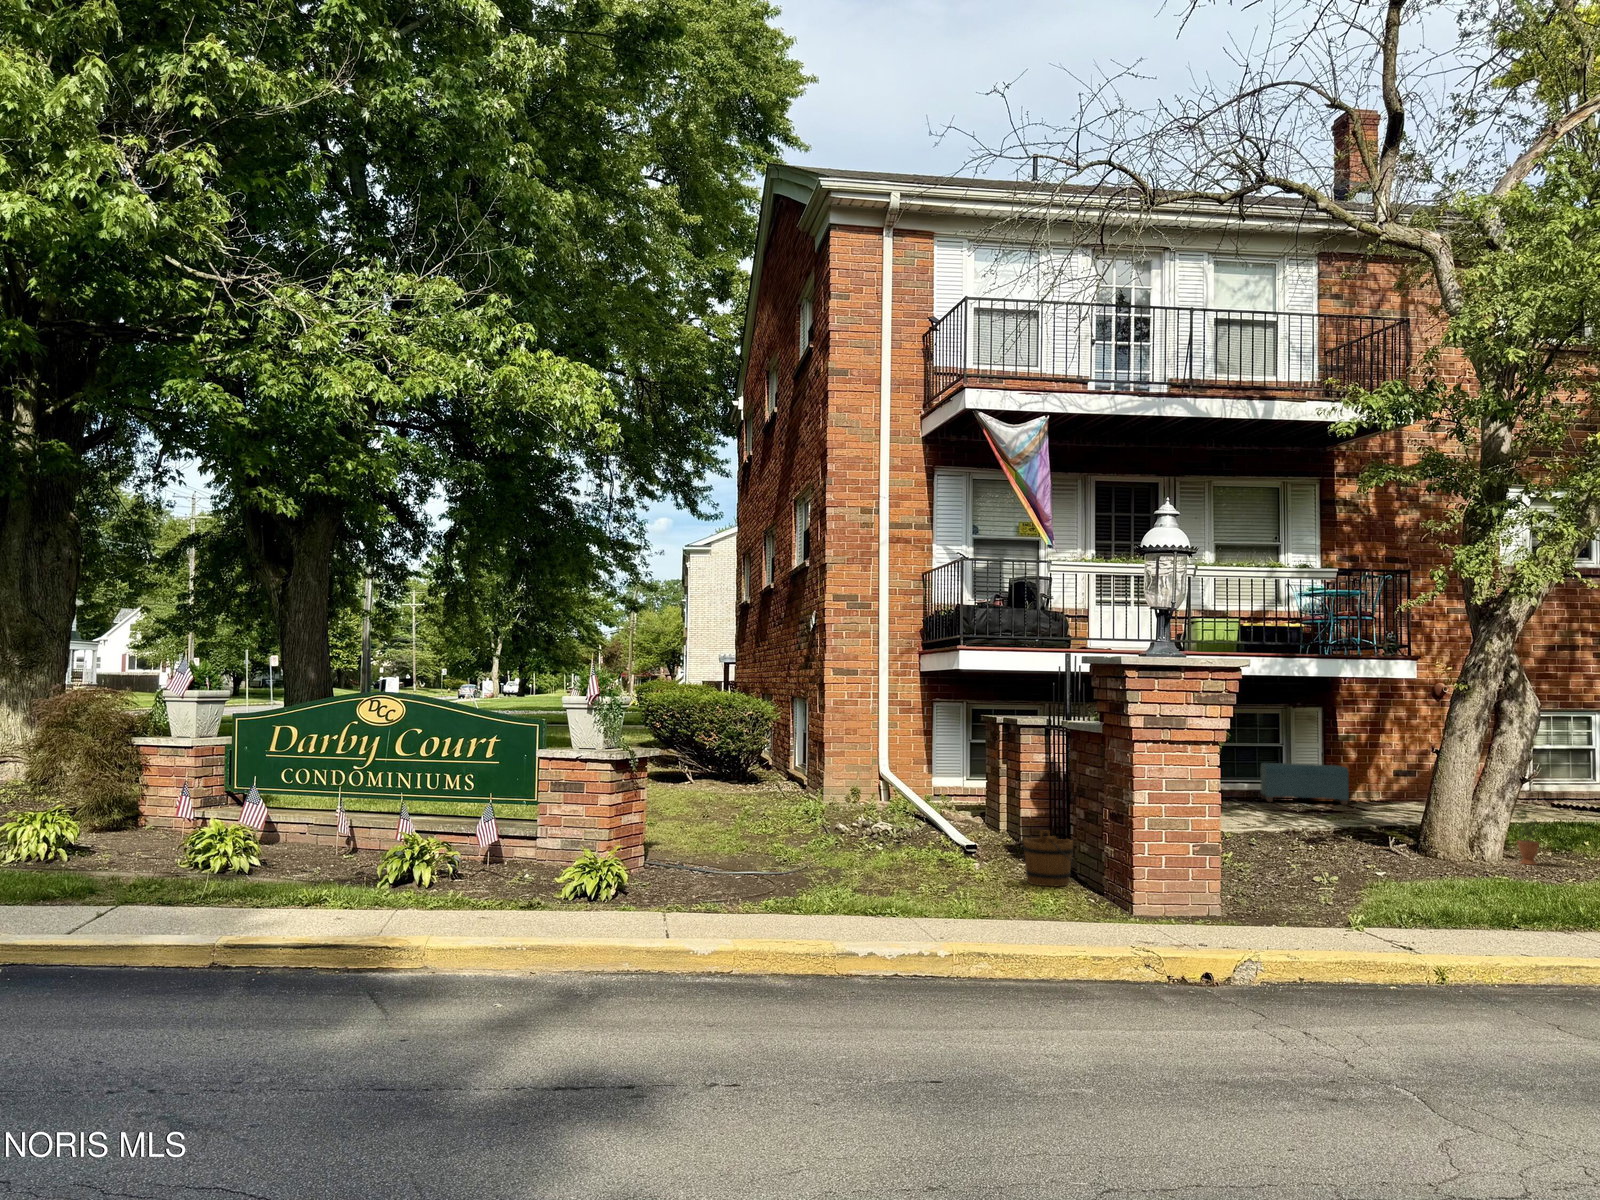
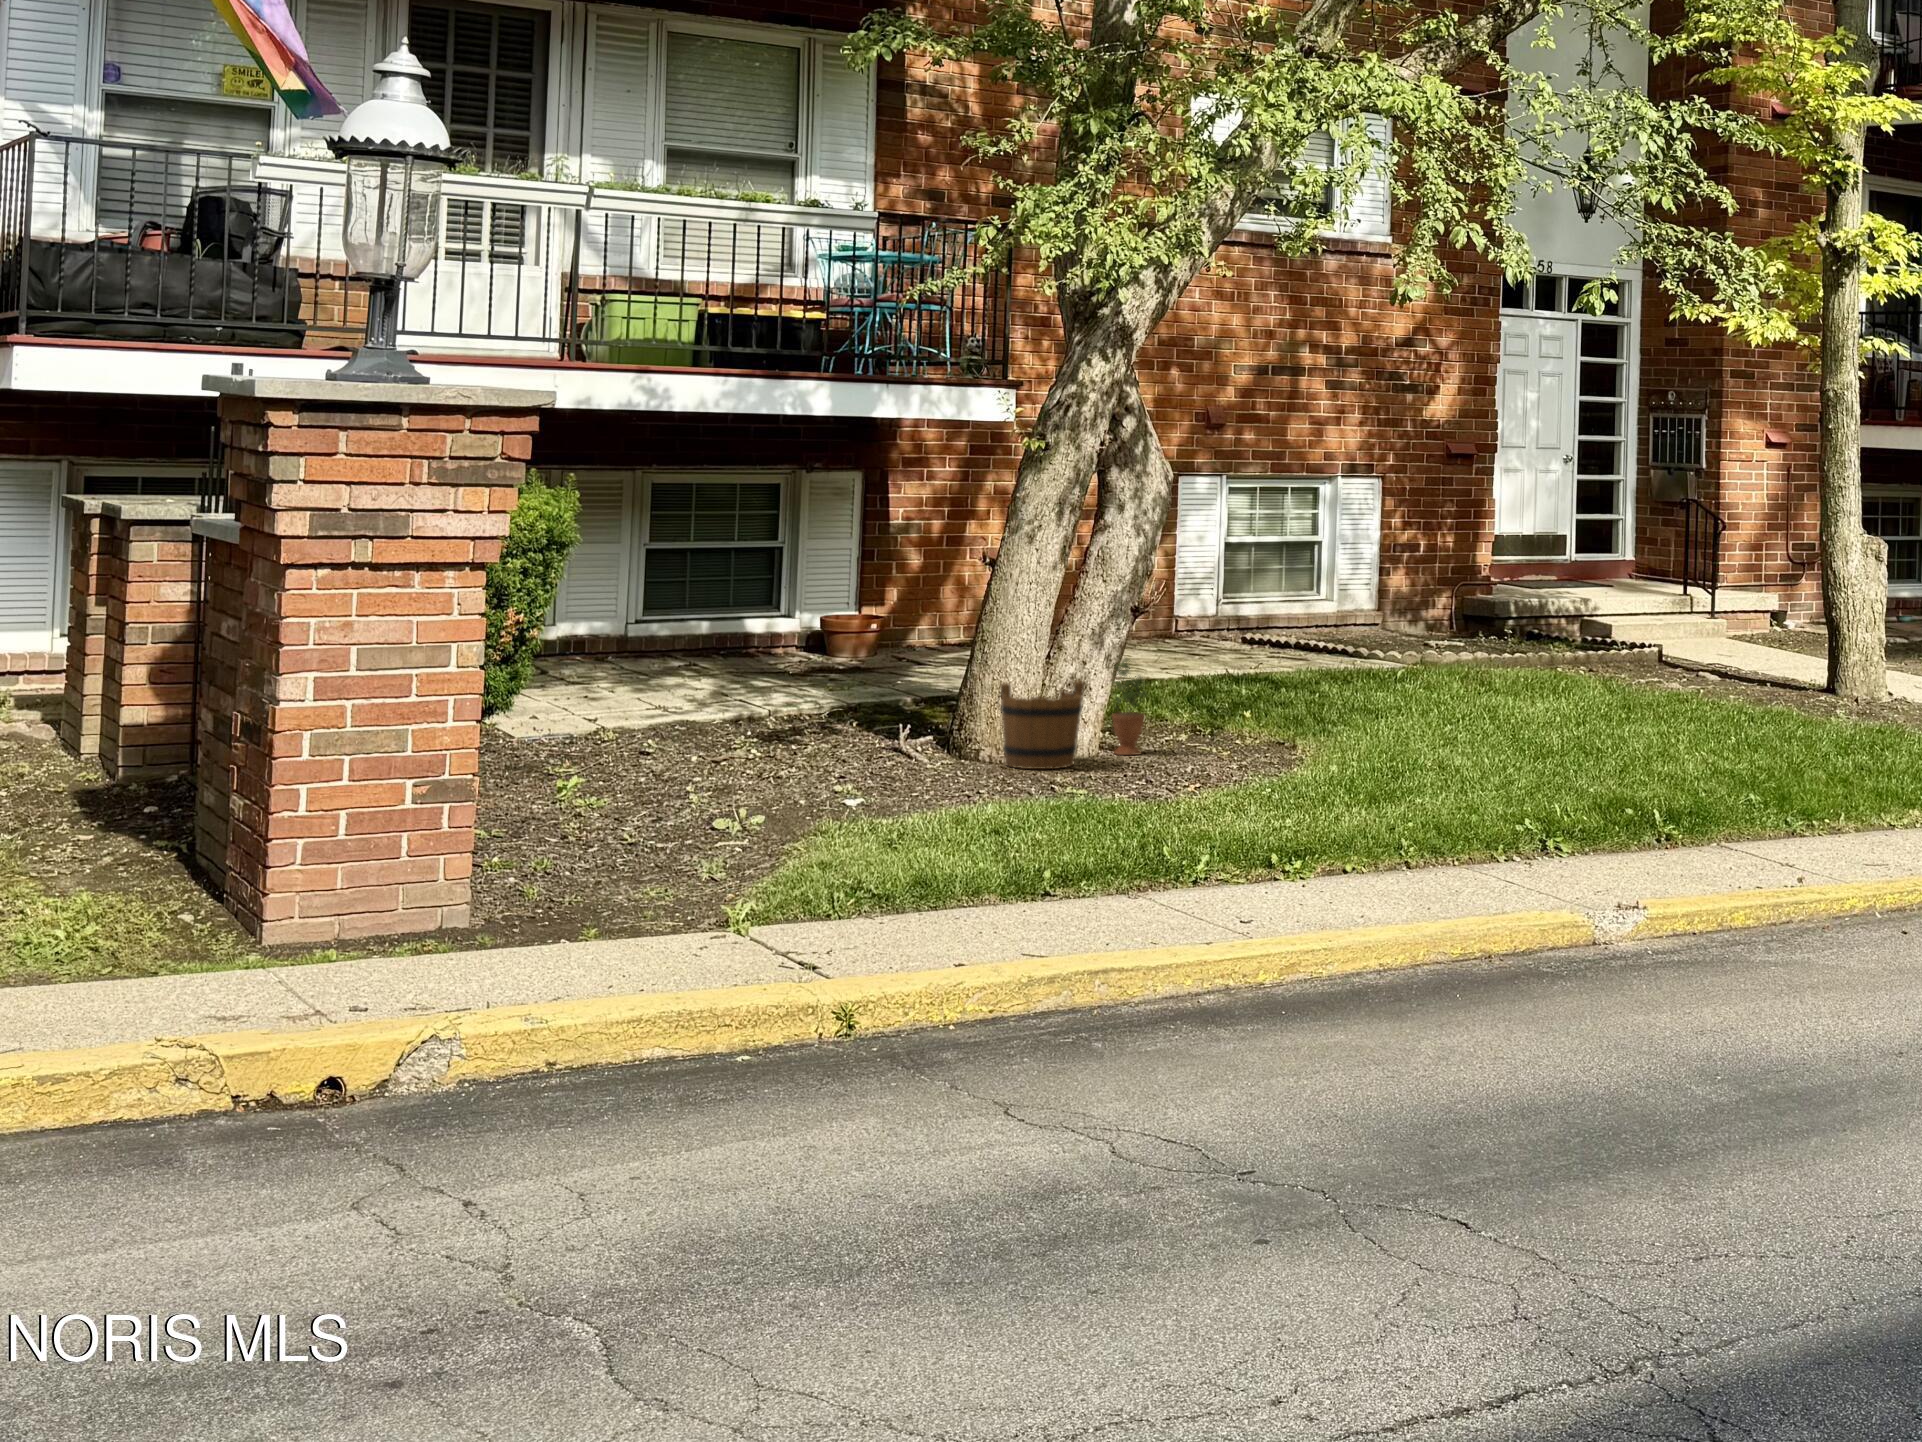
bench: present [1260,763,1349,805] -> none [741,584,902,660]
bucket: present [1023,830,1073,886] -> present [999,681,1085,769]

